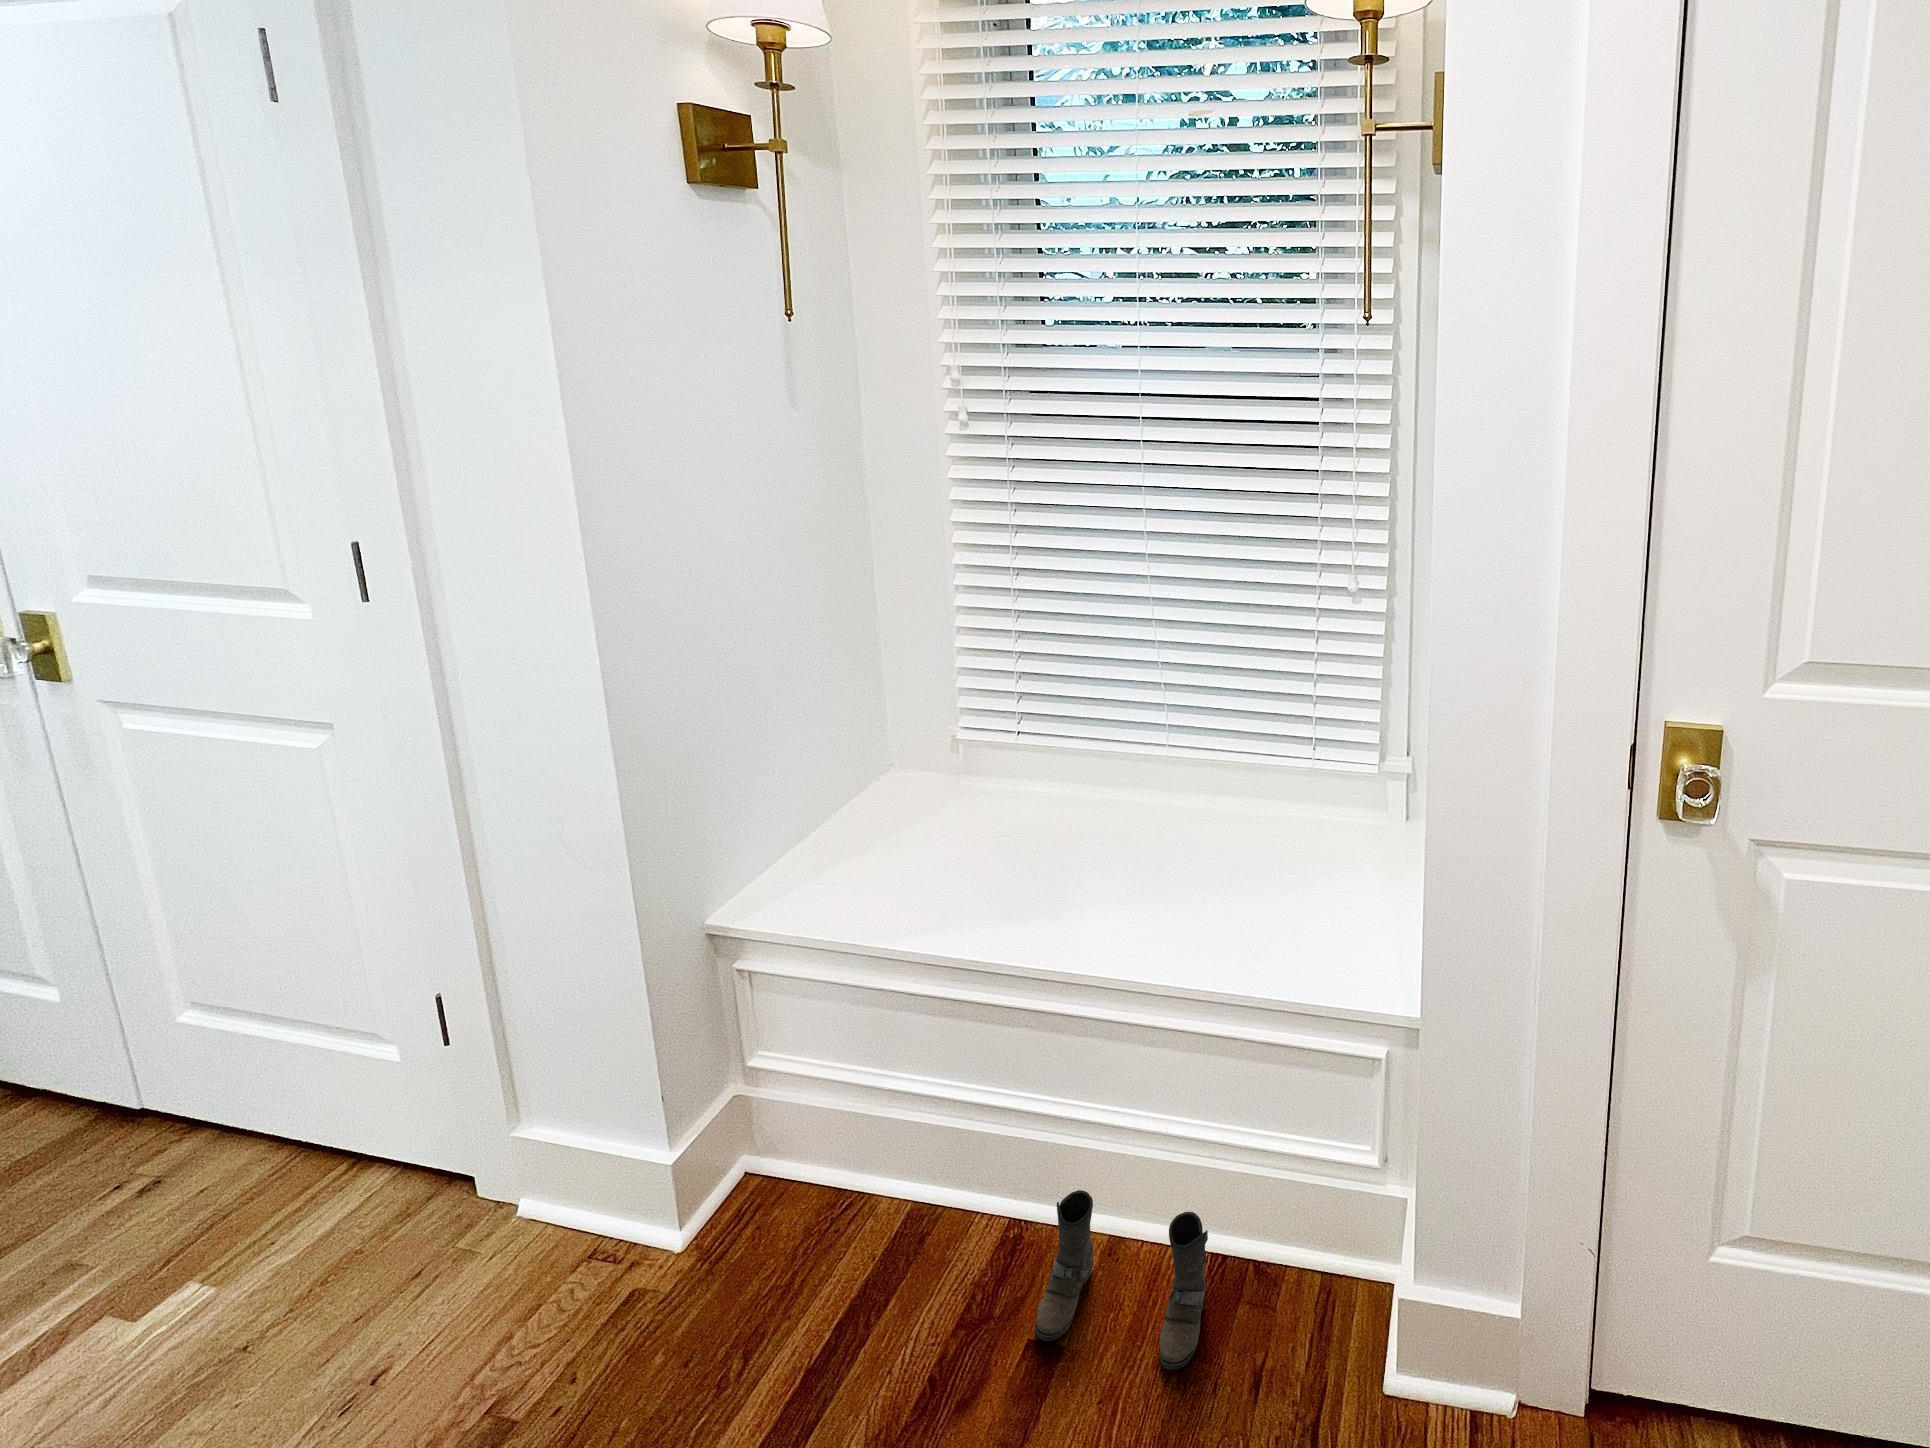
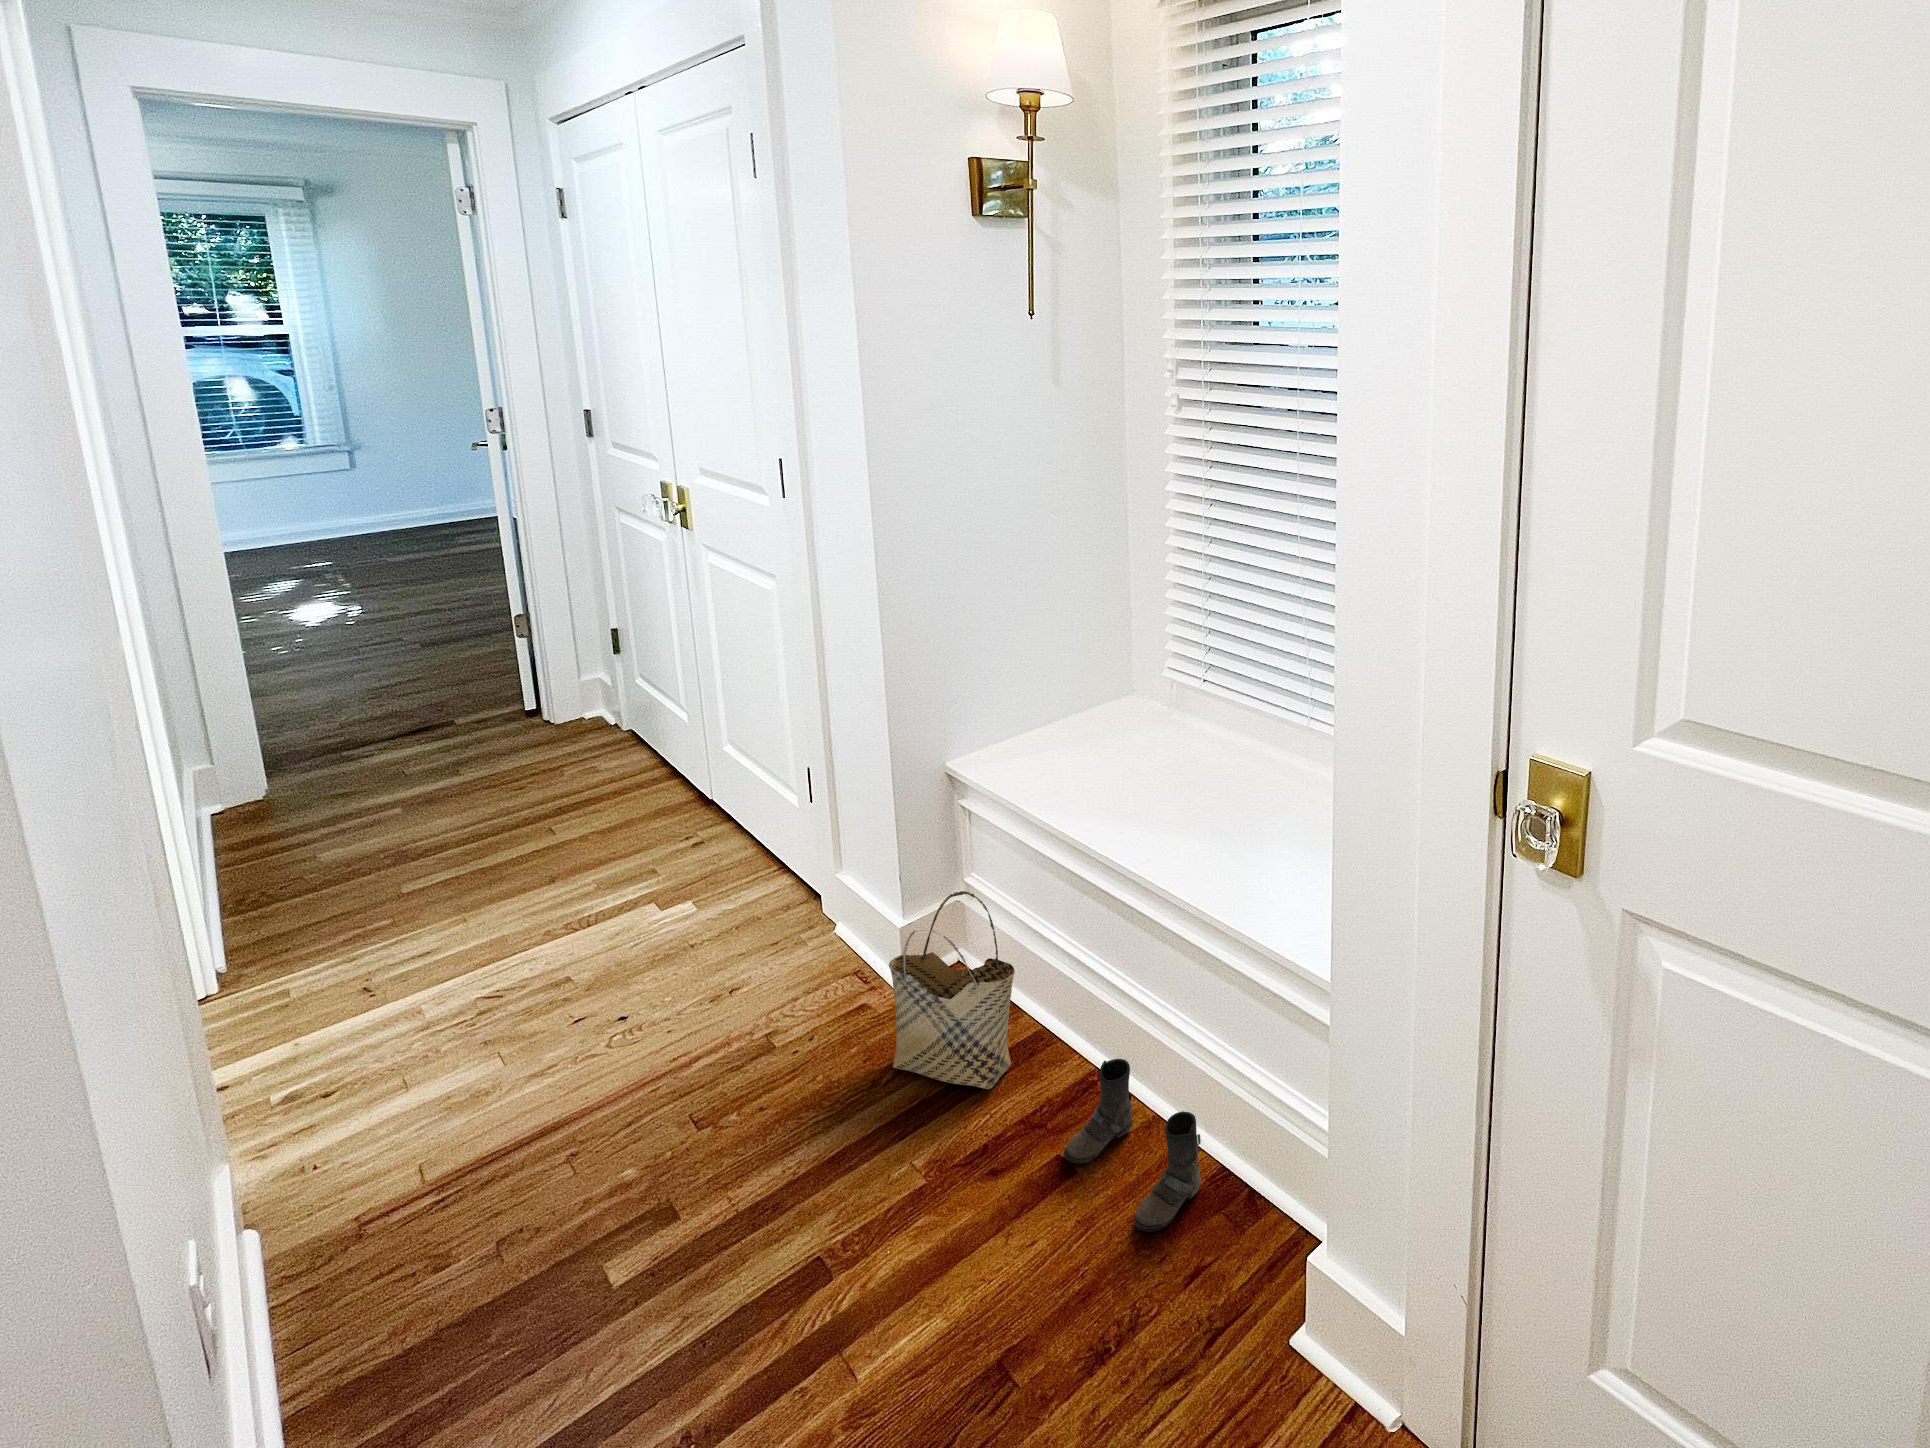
woven basket: none [716,1074,906,1353] -> present [889,891,1015,1089]

